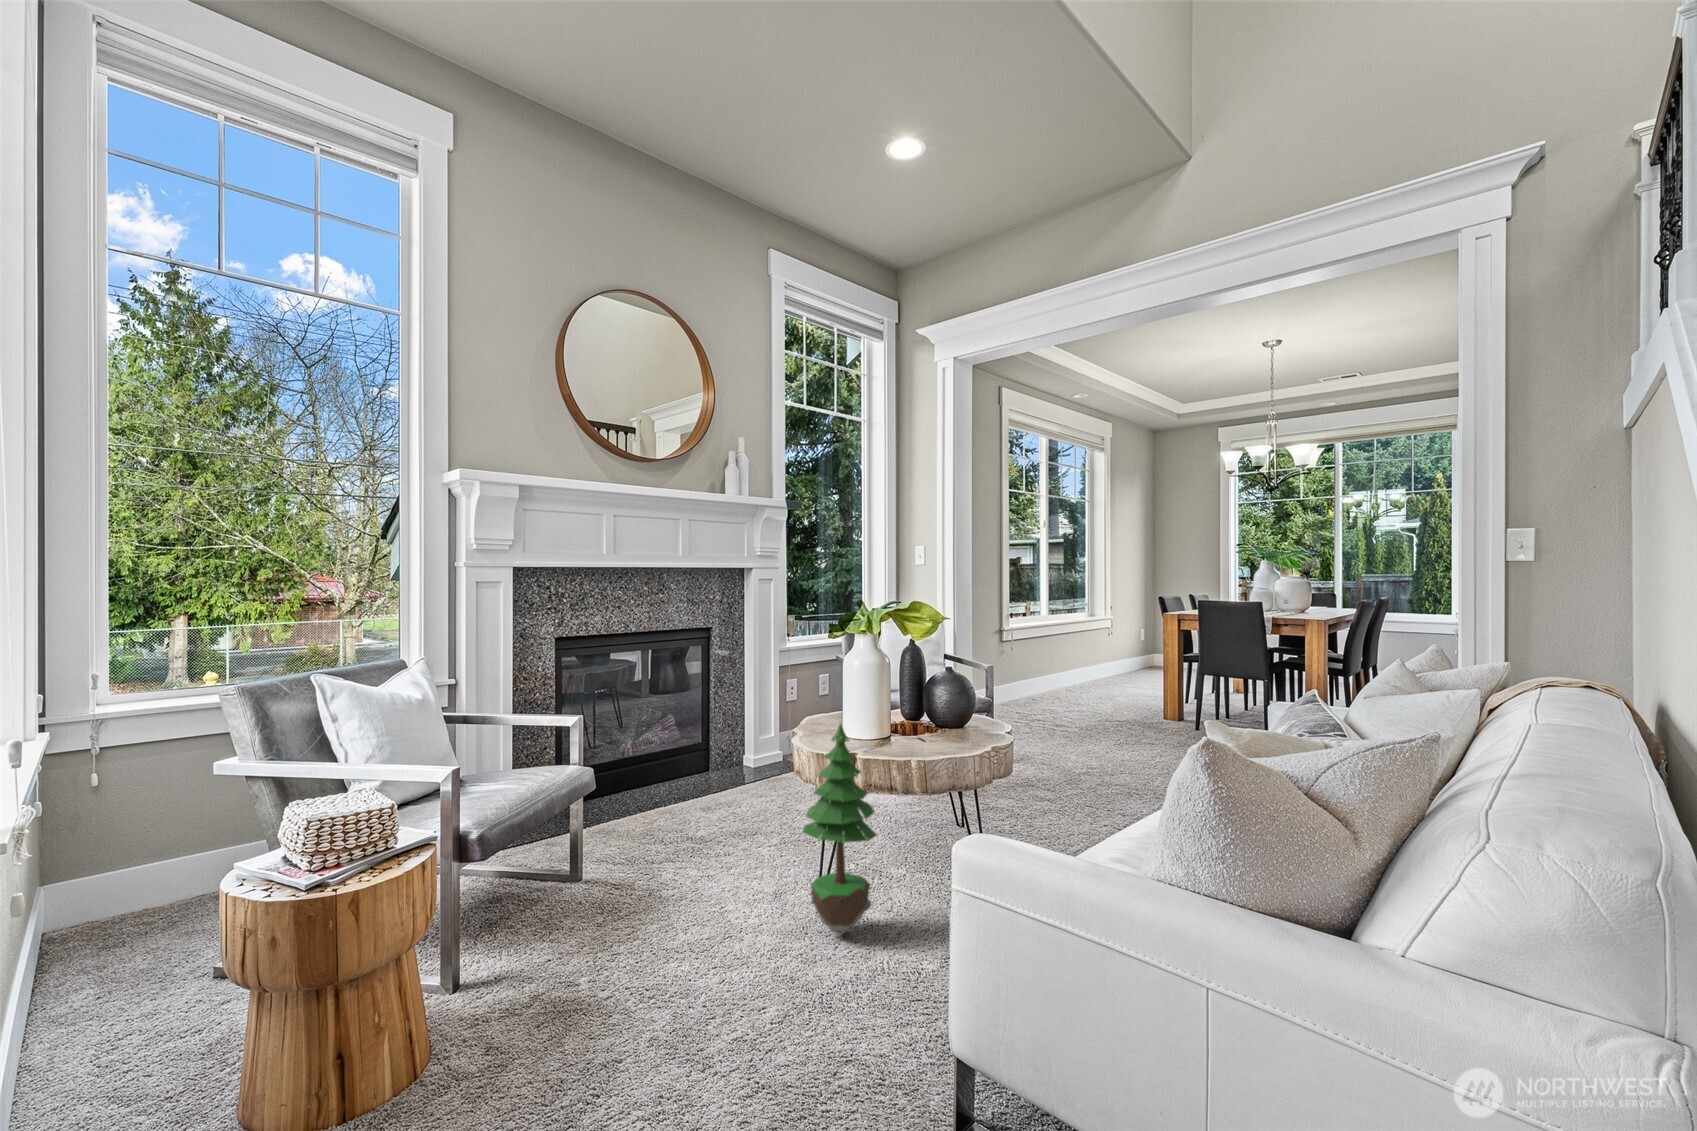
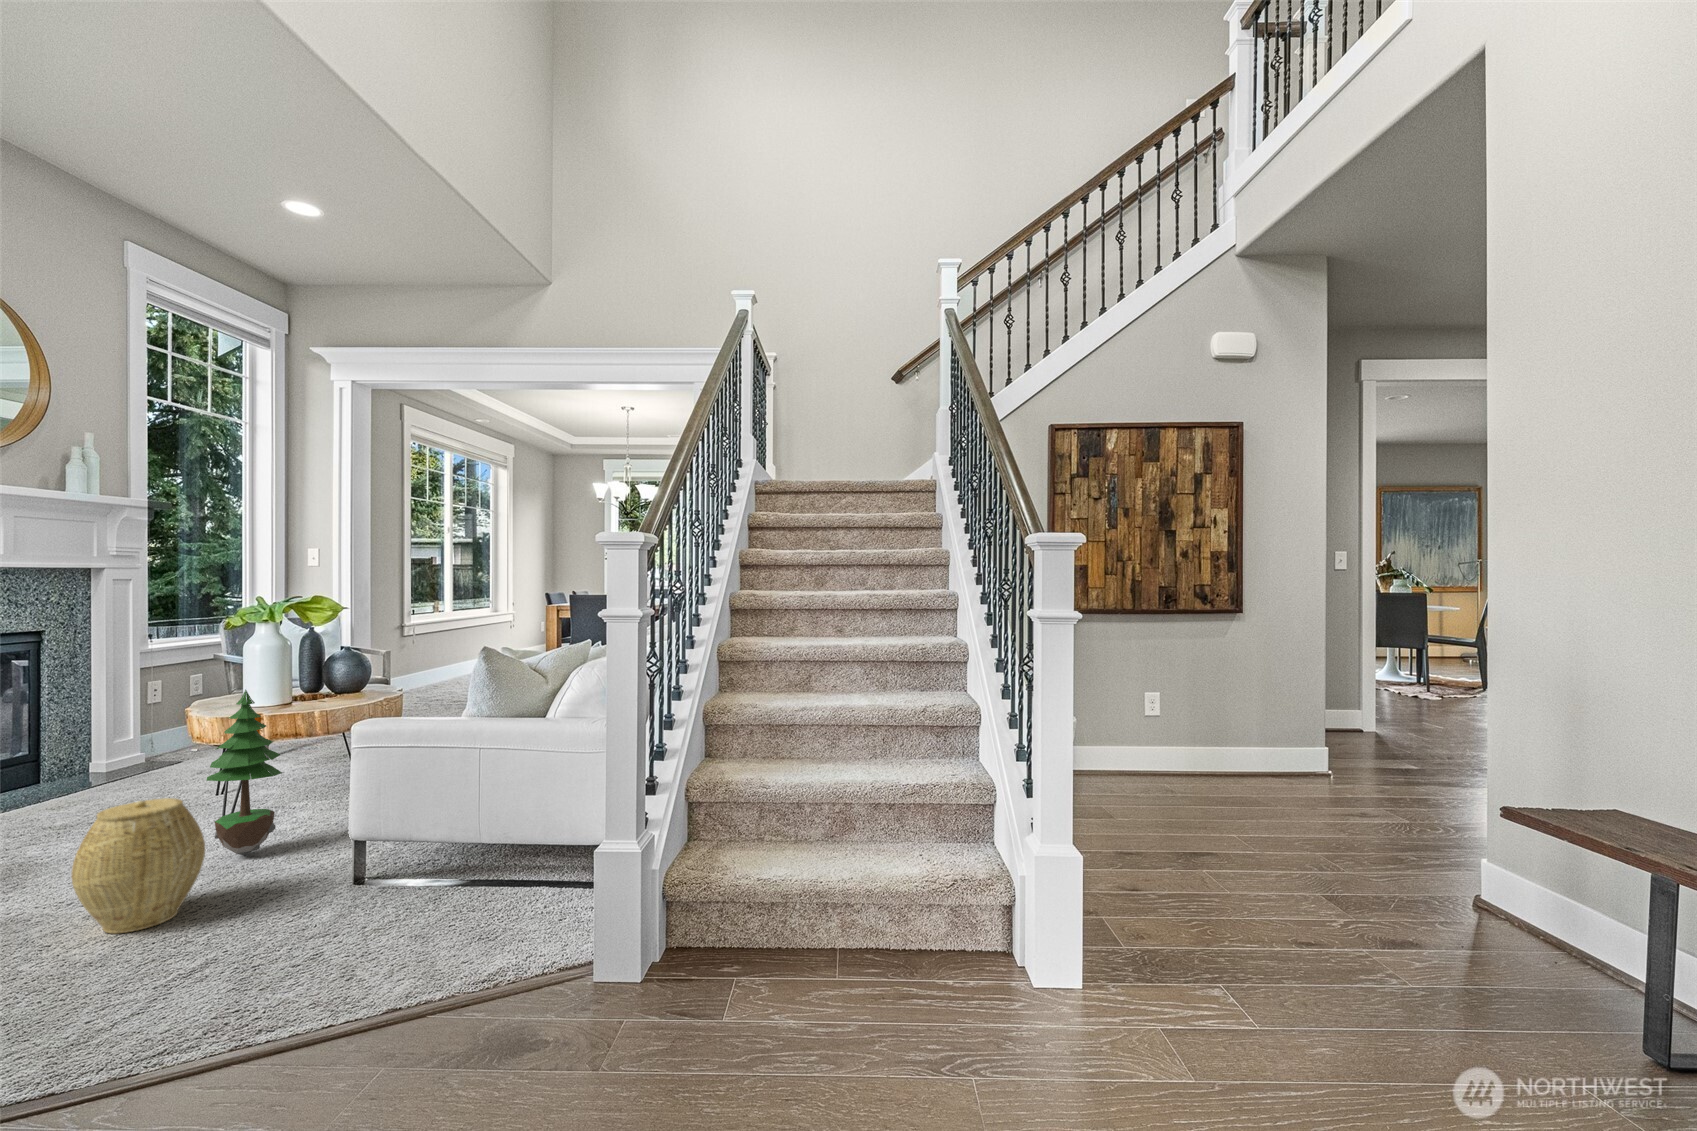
woven basket: none [663,863,789,1043] -> present [72,798,205,934]

